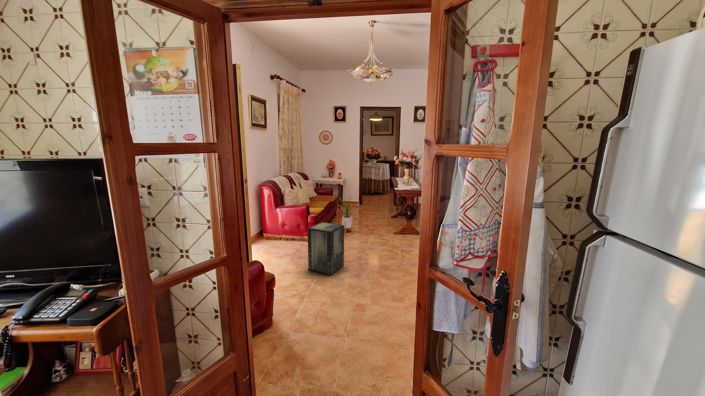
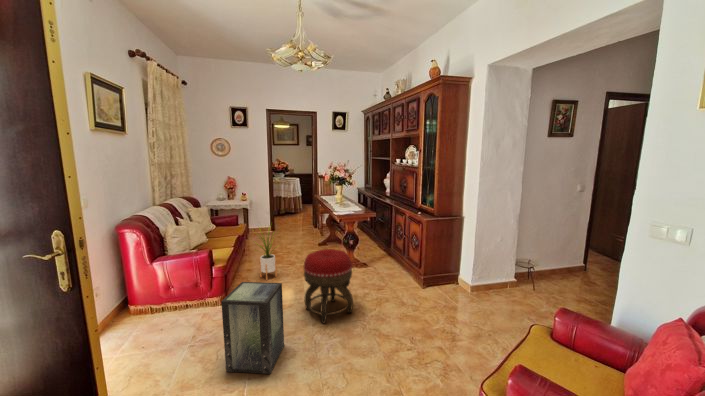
footstool: none [364,212,398,260] -> present [304,249,353,323]

